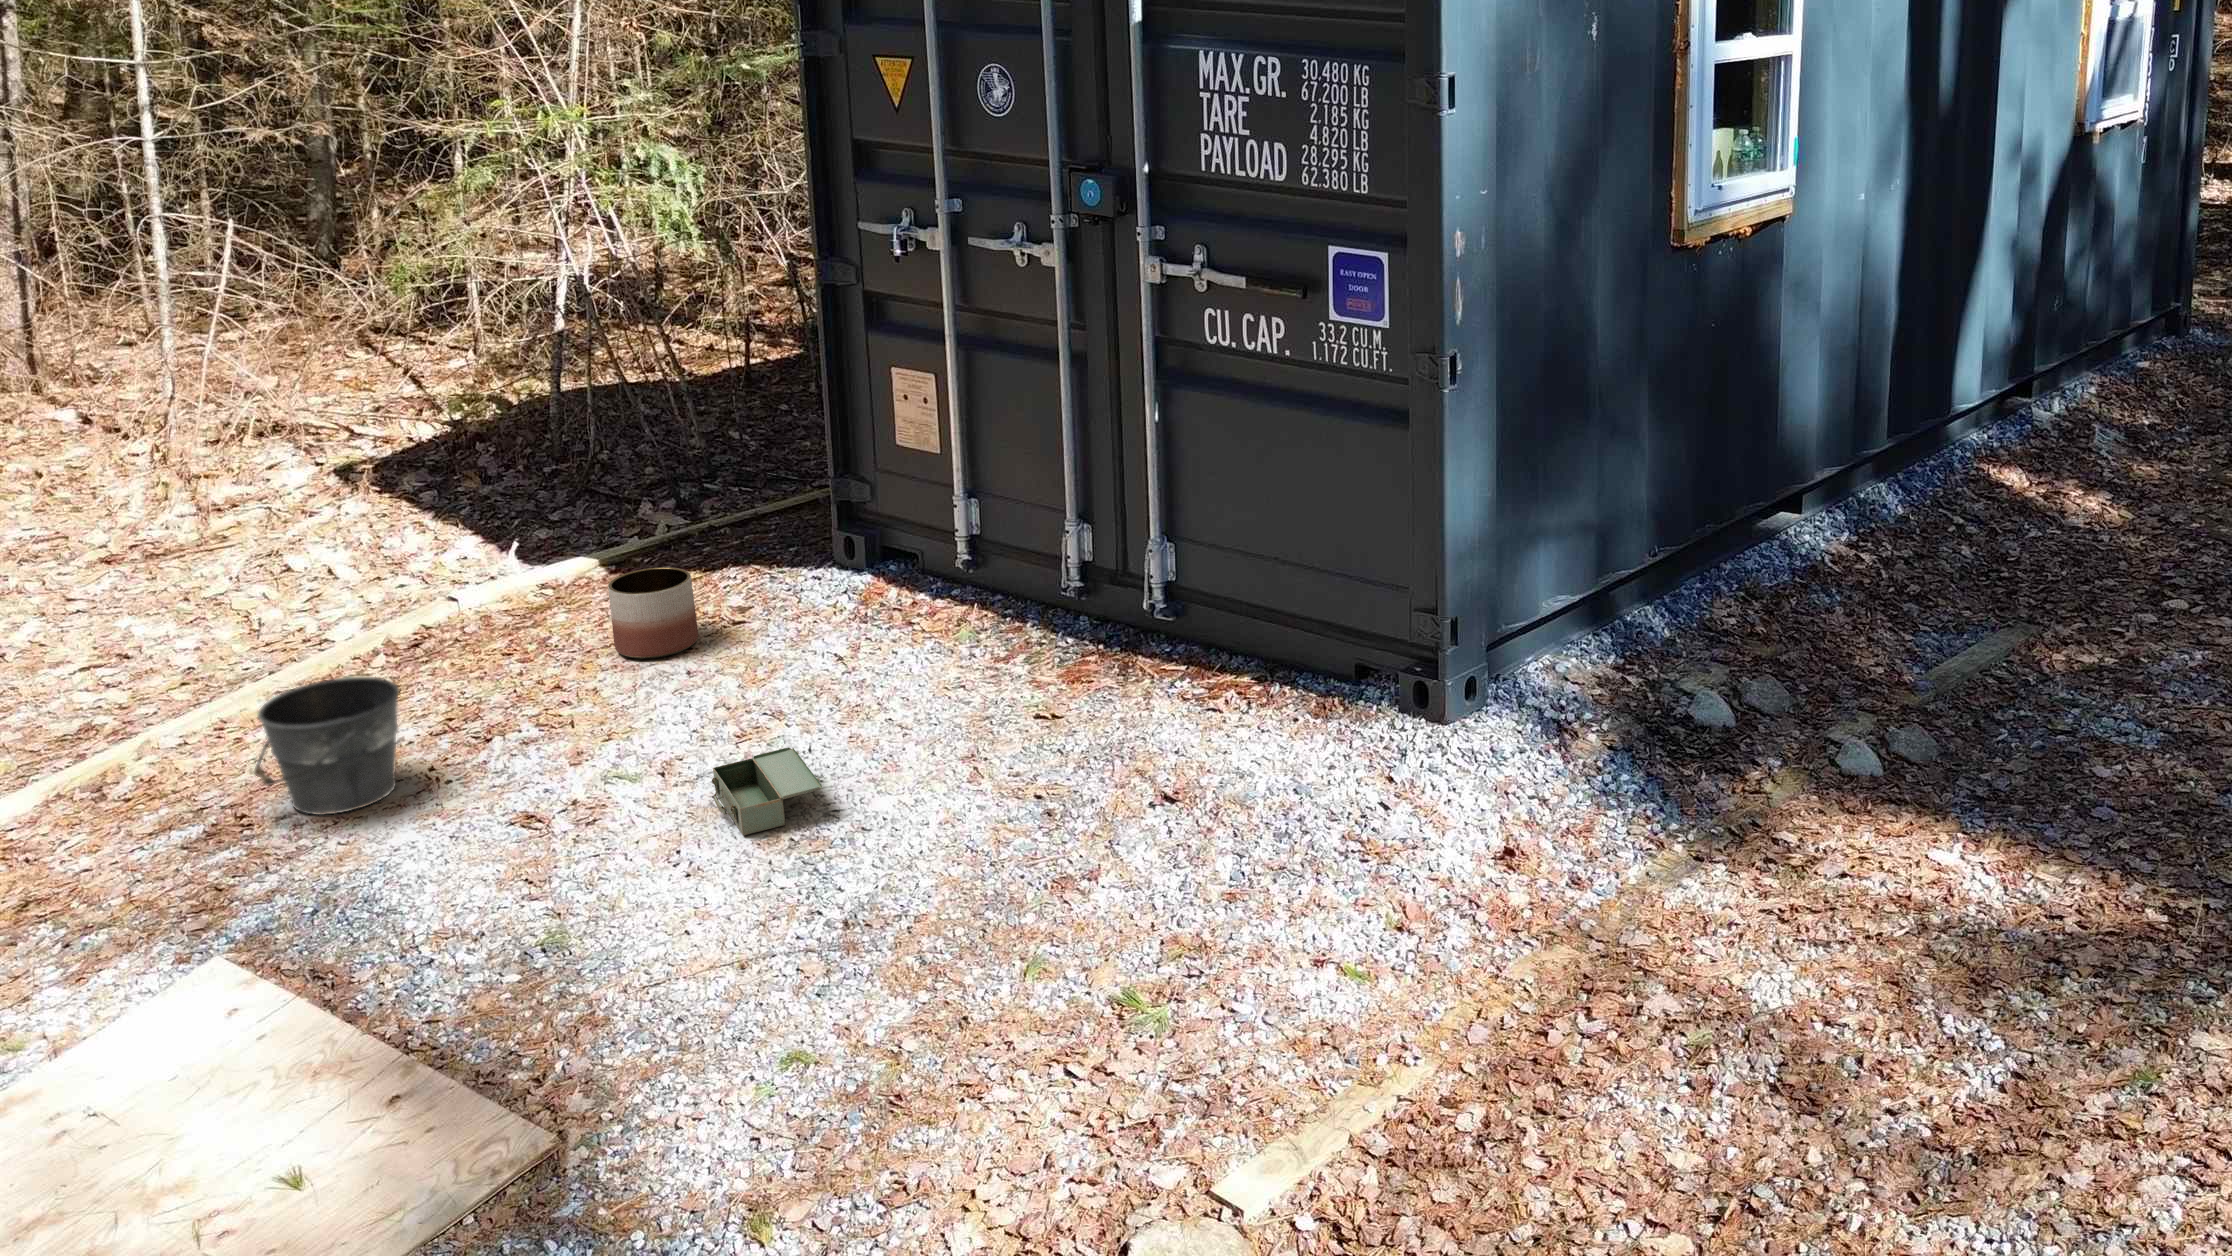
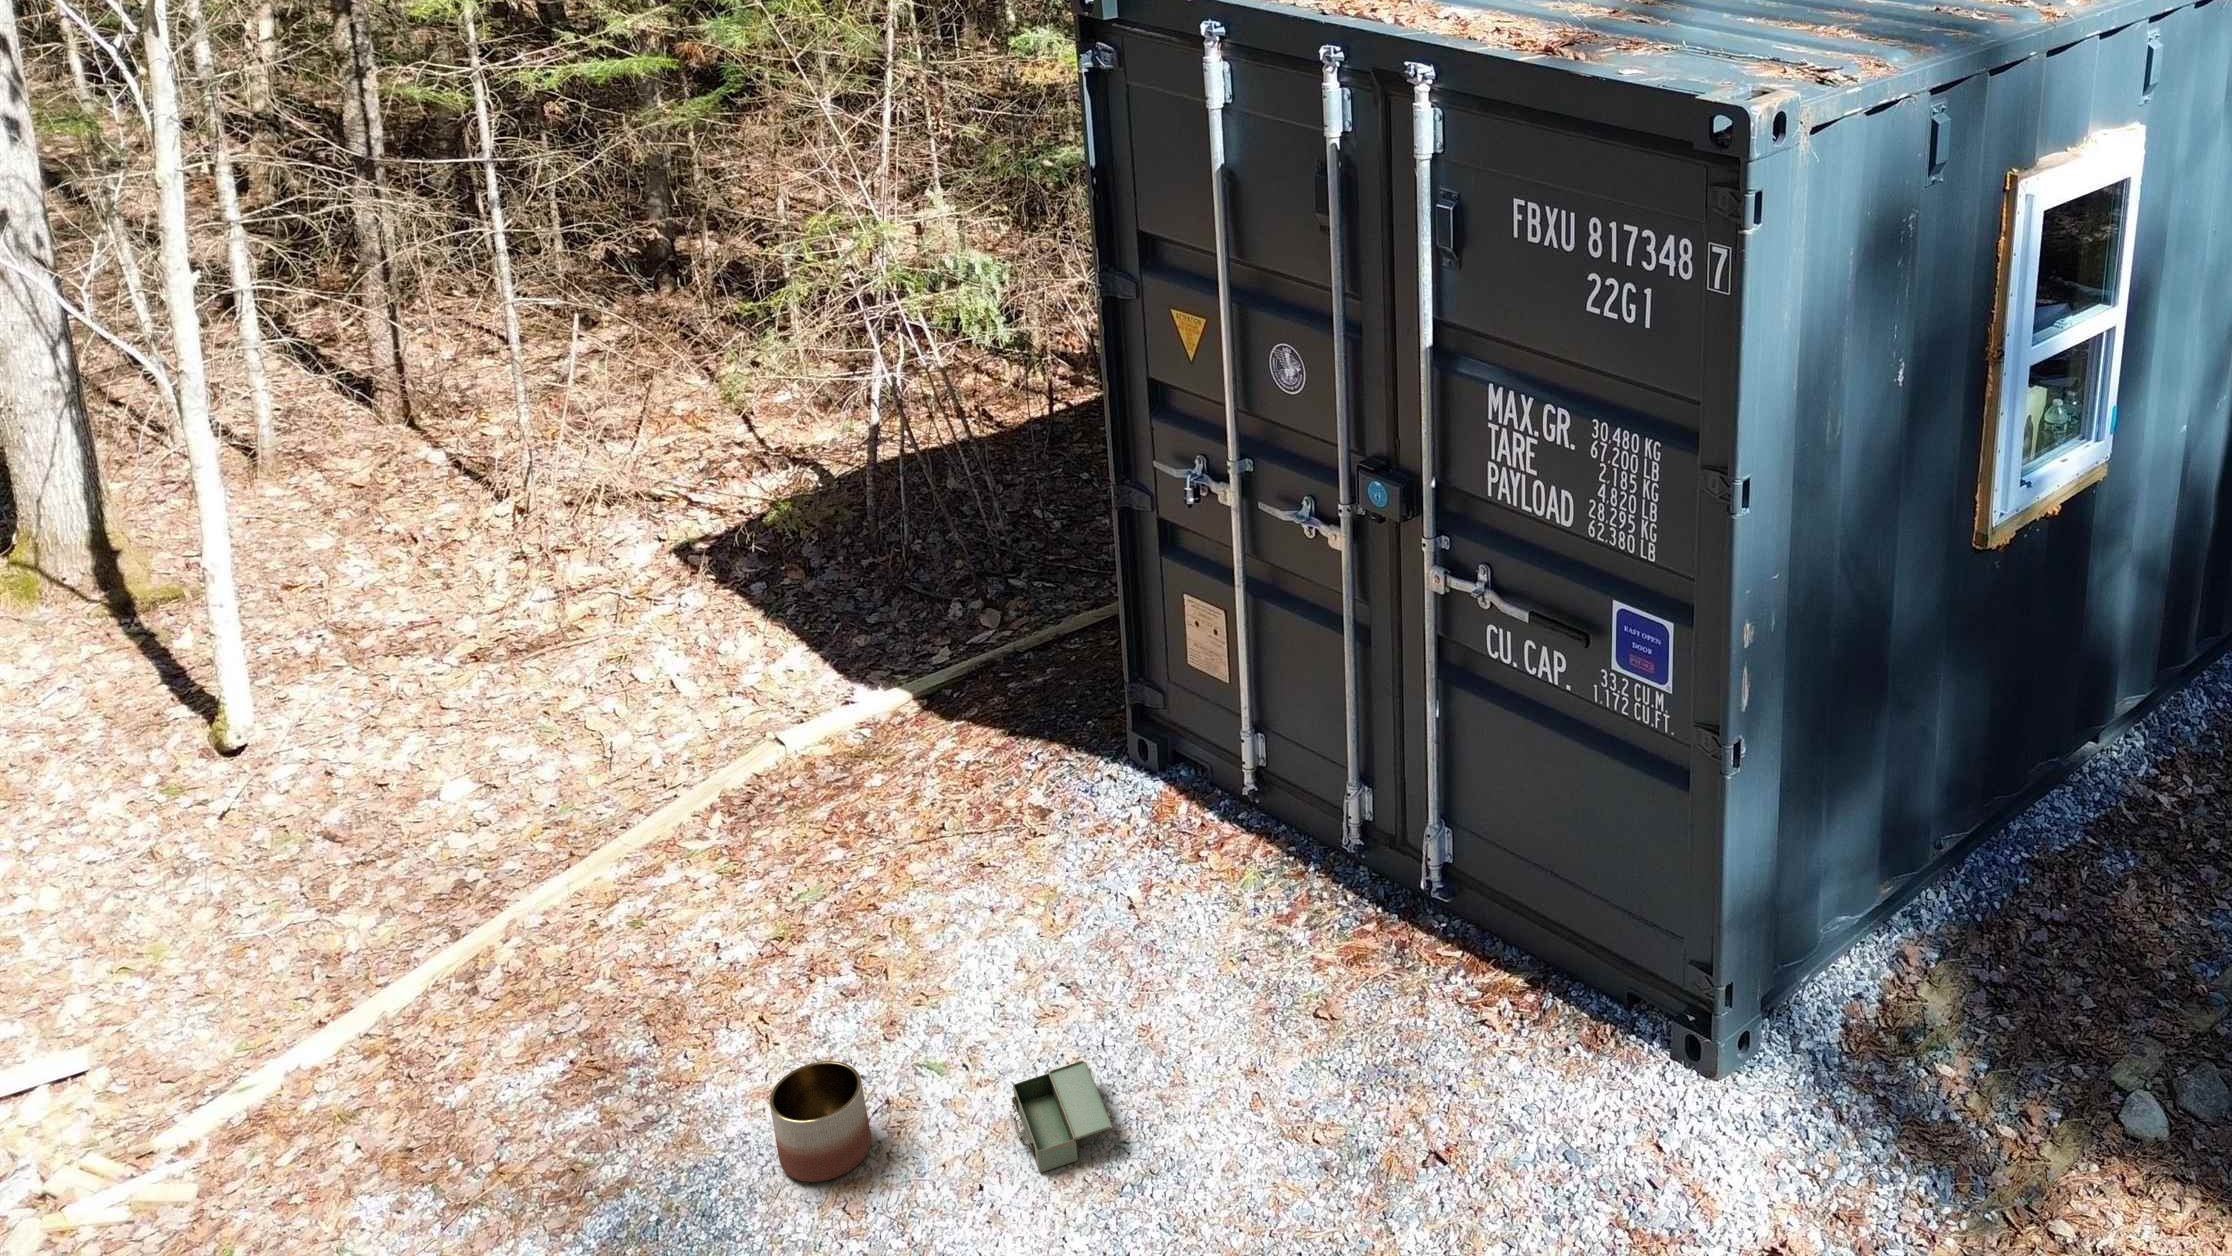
planter: present [608,567,698,659] -> present [770,1061,871,1182]
bucket: present [254,676,400,815] -> none [609,963,734,1103]

